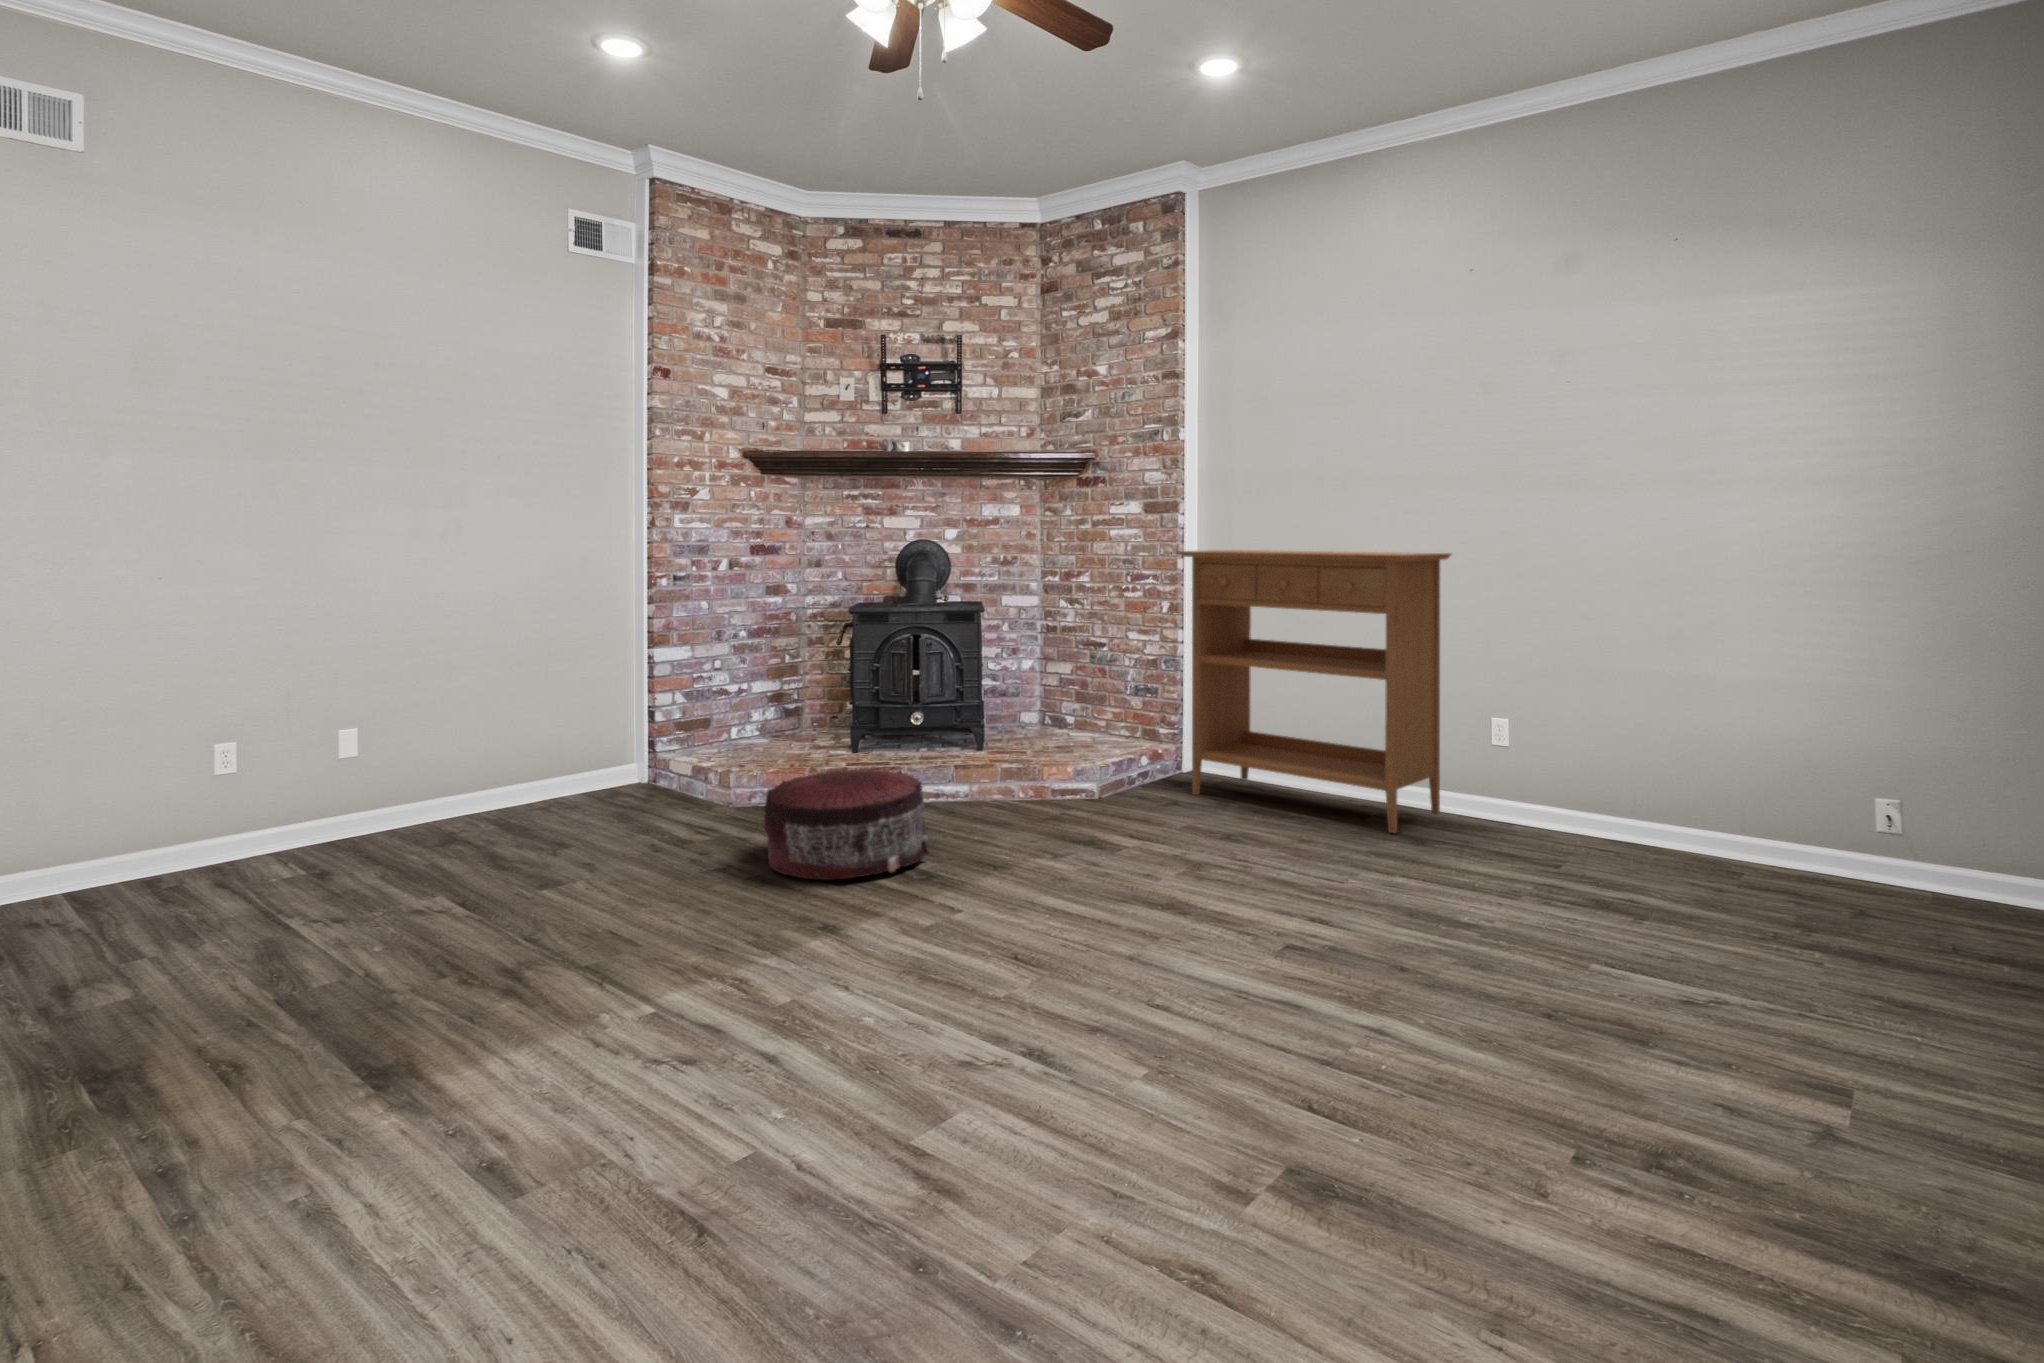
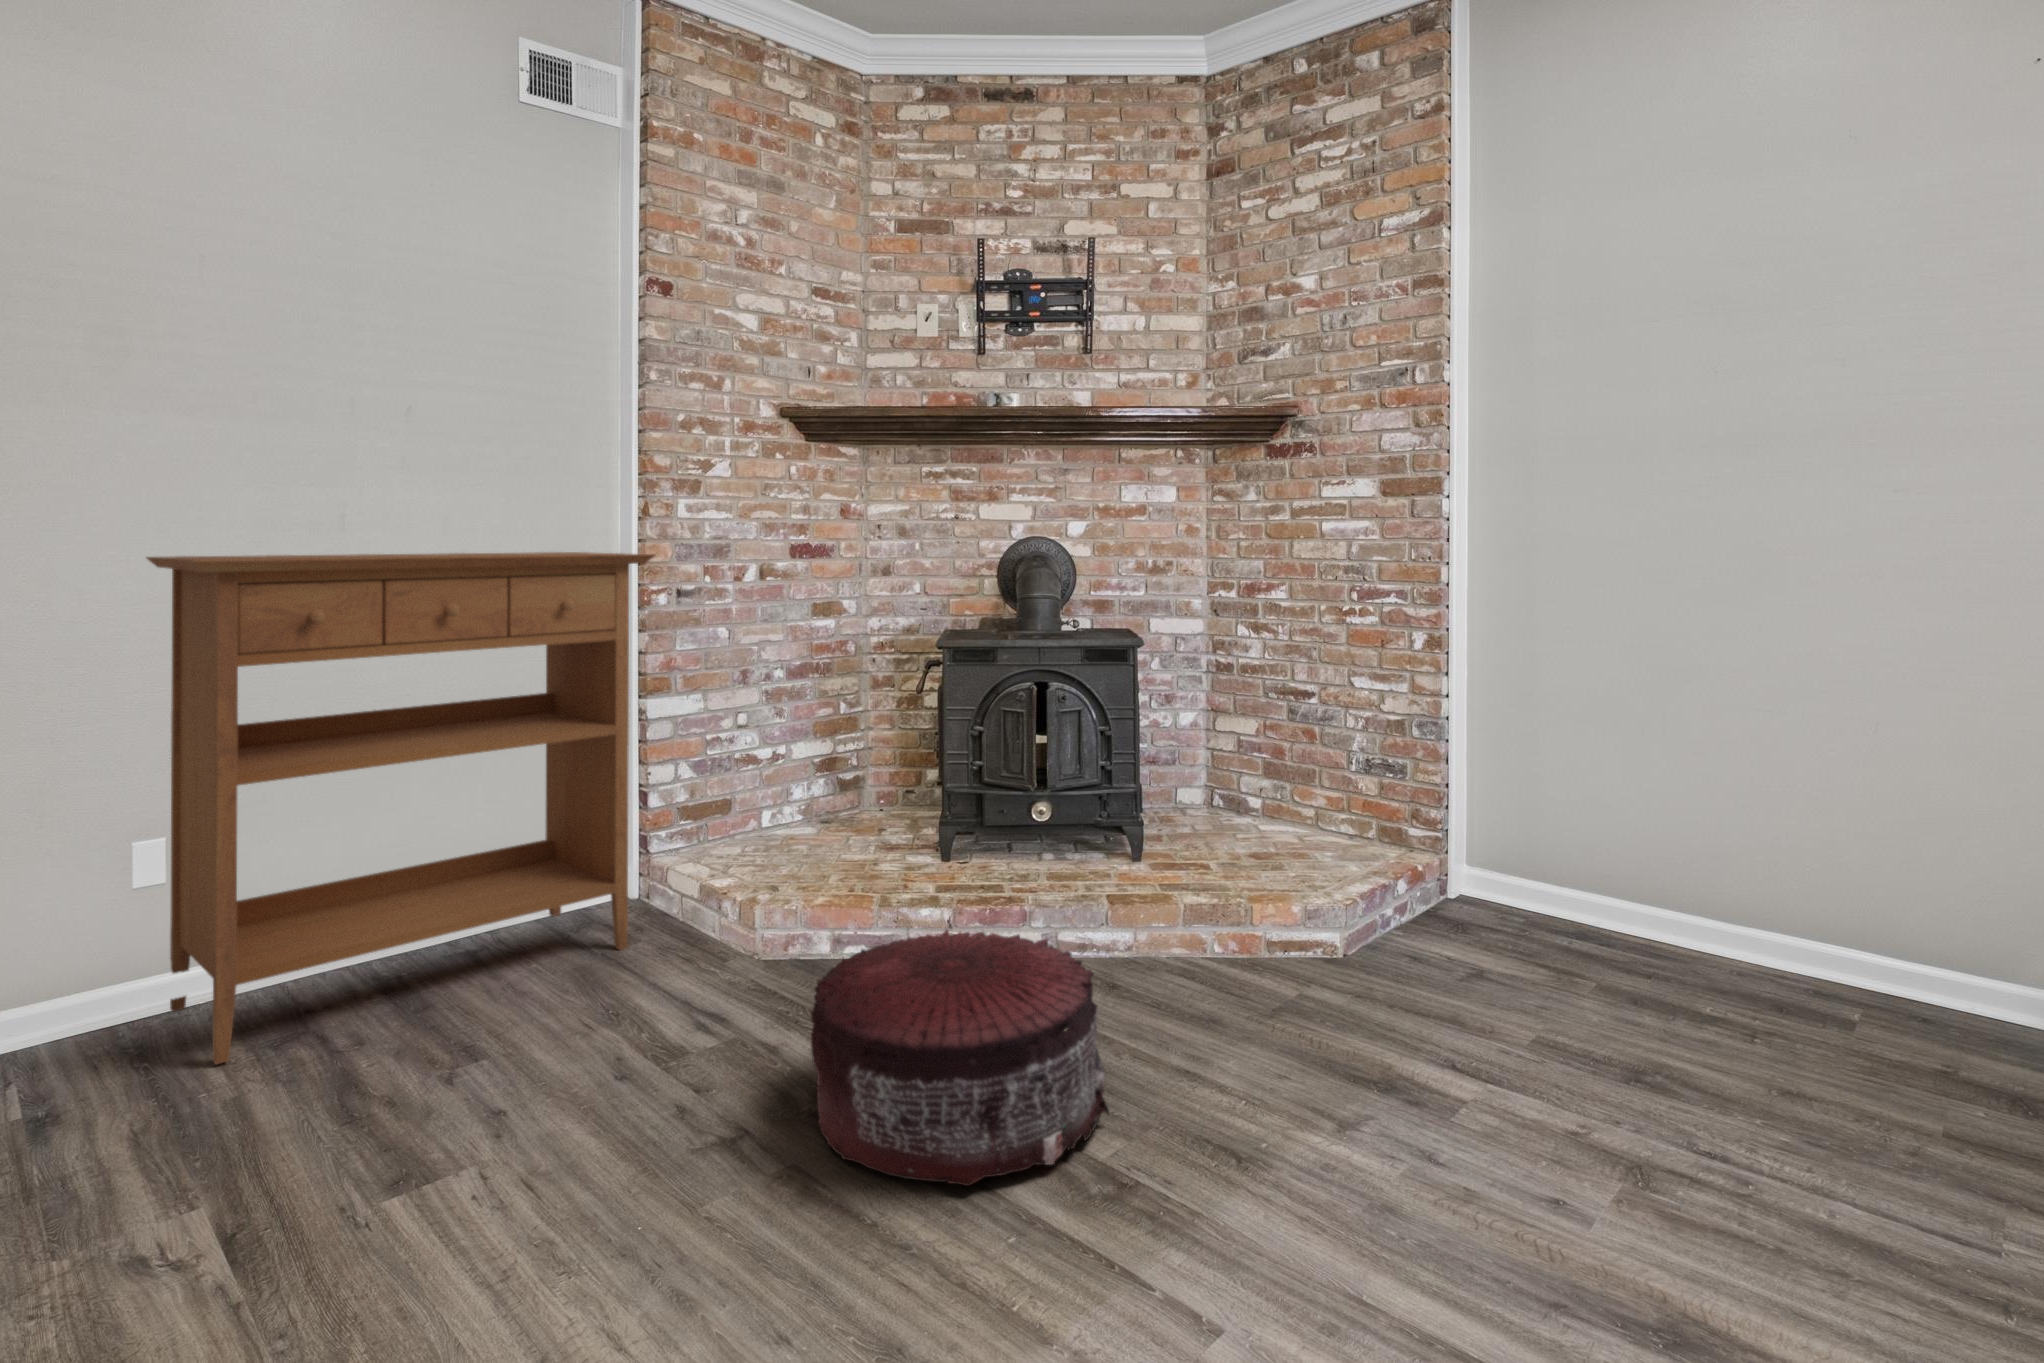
console table: present [1178,550,1451,833] -> present [147,552,655,1064]

